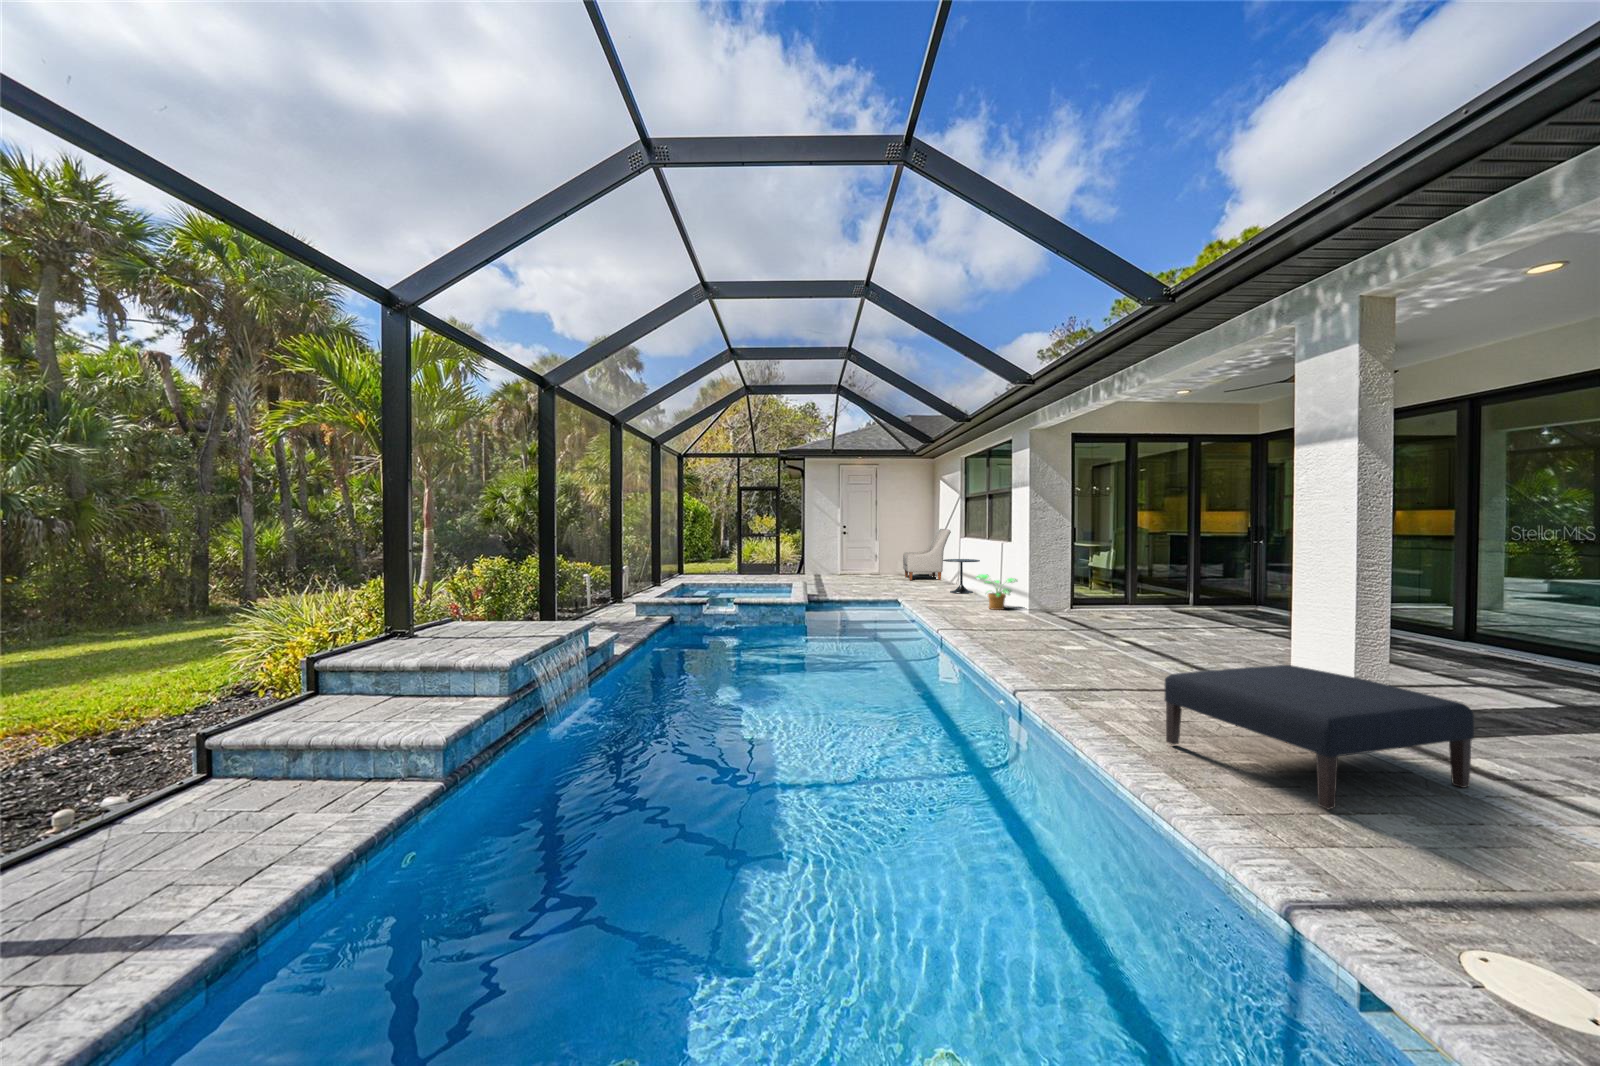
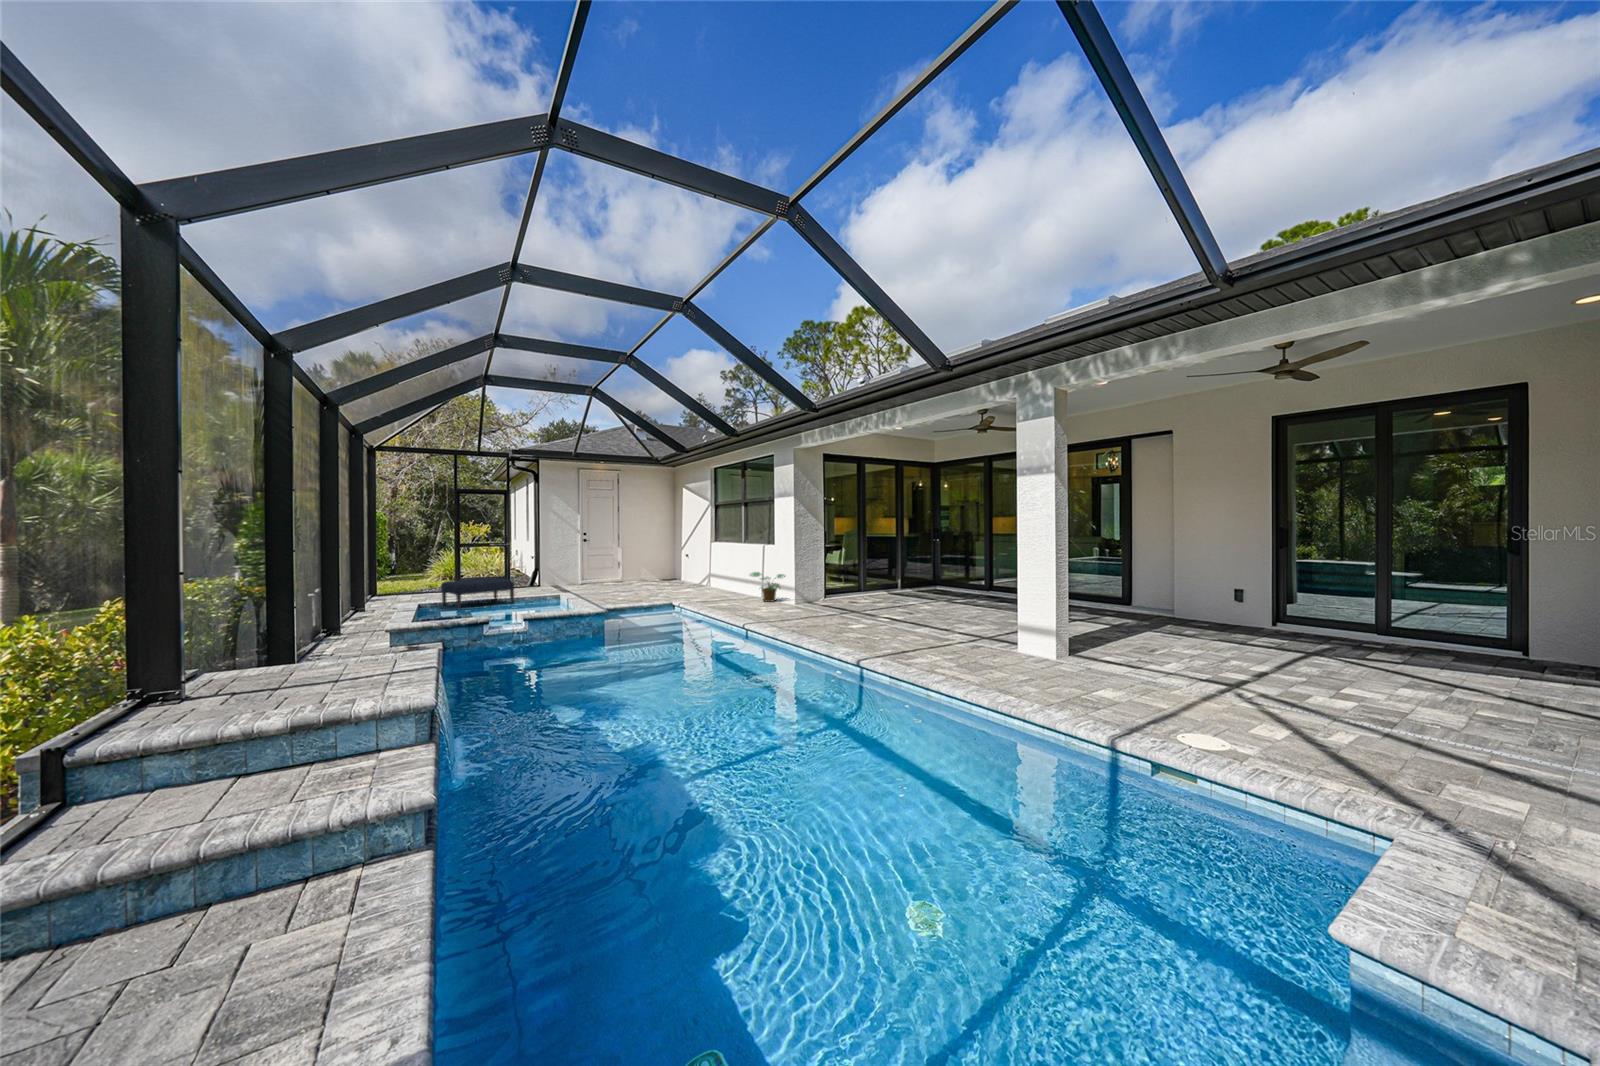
chair: present [903,529,951,580] -> none [651,533,698,582]
side table: present [943,559,980,594] -> none [706,560,738,591]
ottoman: present [1164,665,1474,809] -> present [441,578,514,609]

